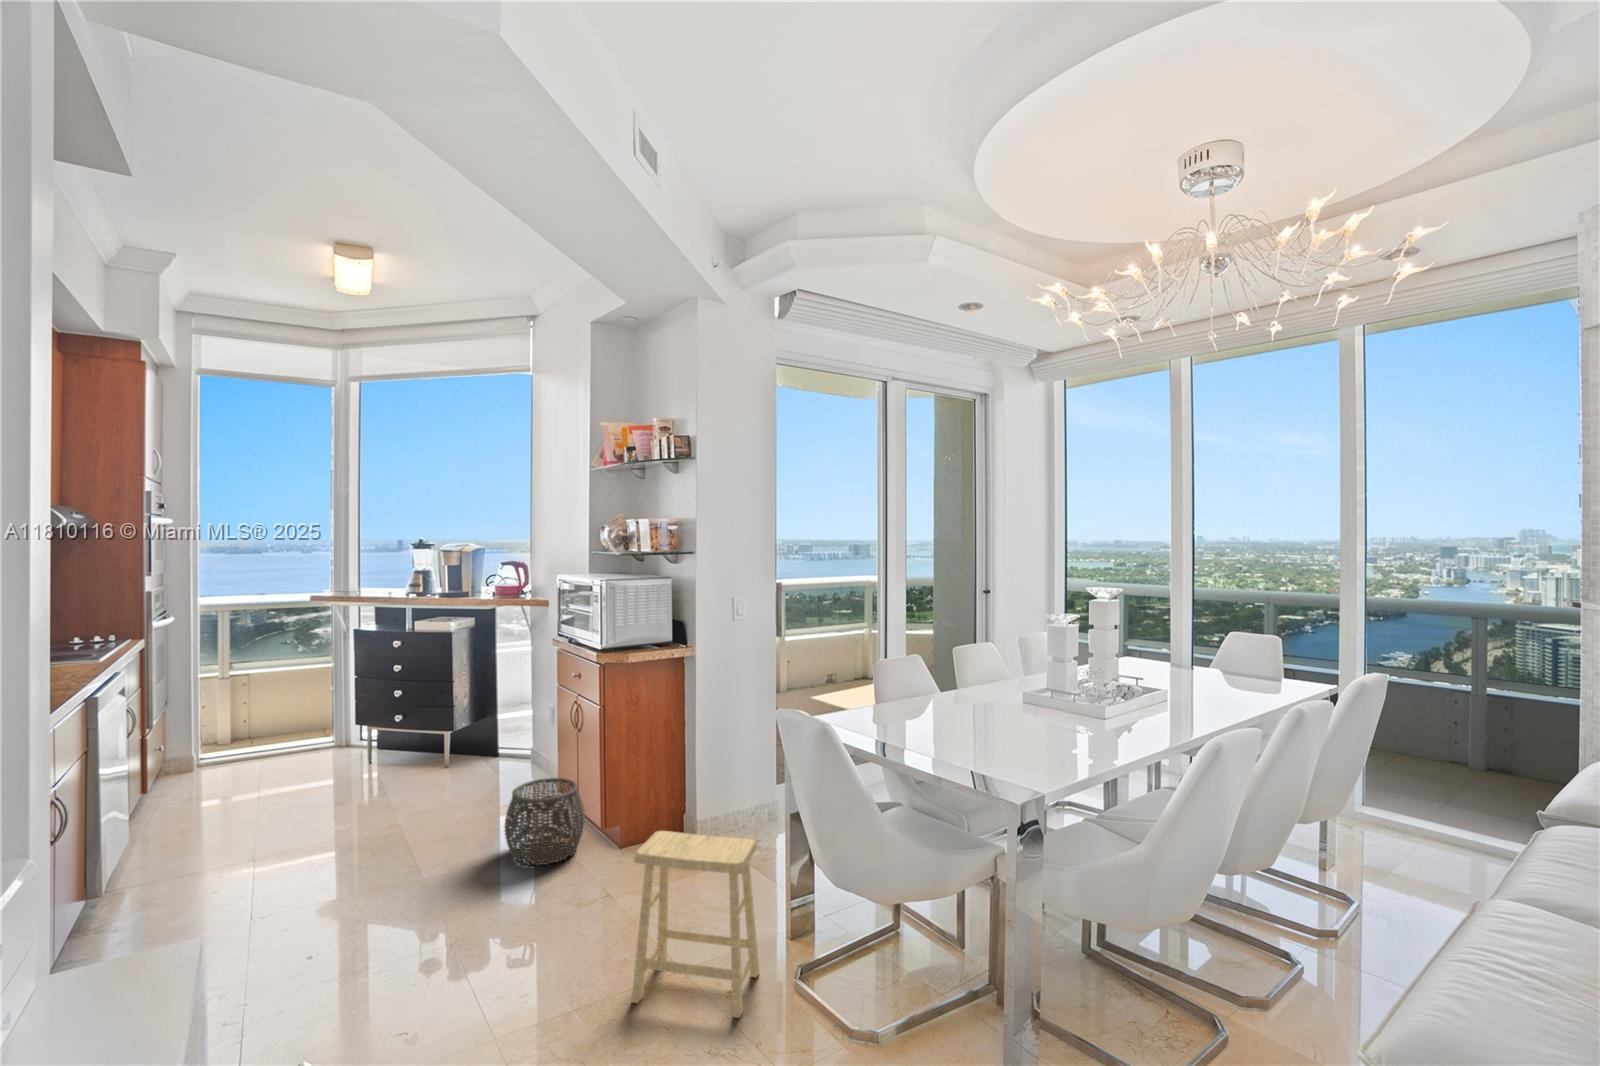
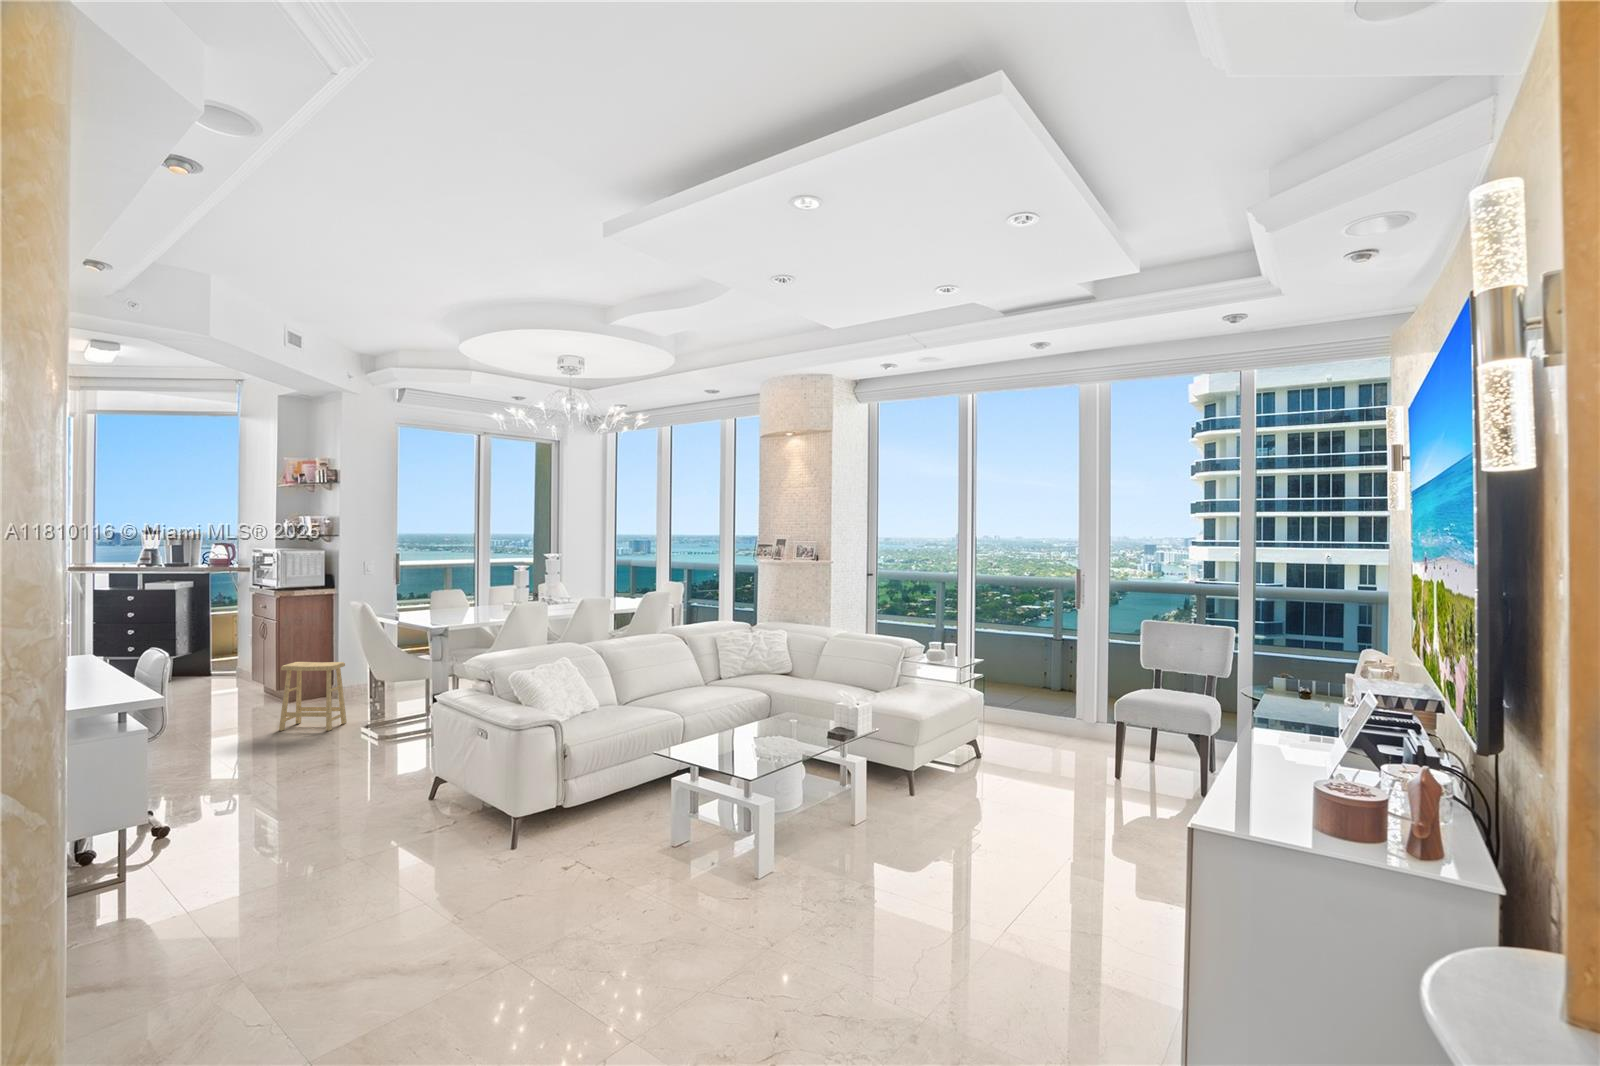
woven basket: present [505,778,585,866] -> none [214,664,267,707]

